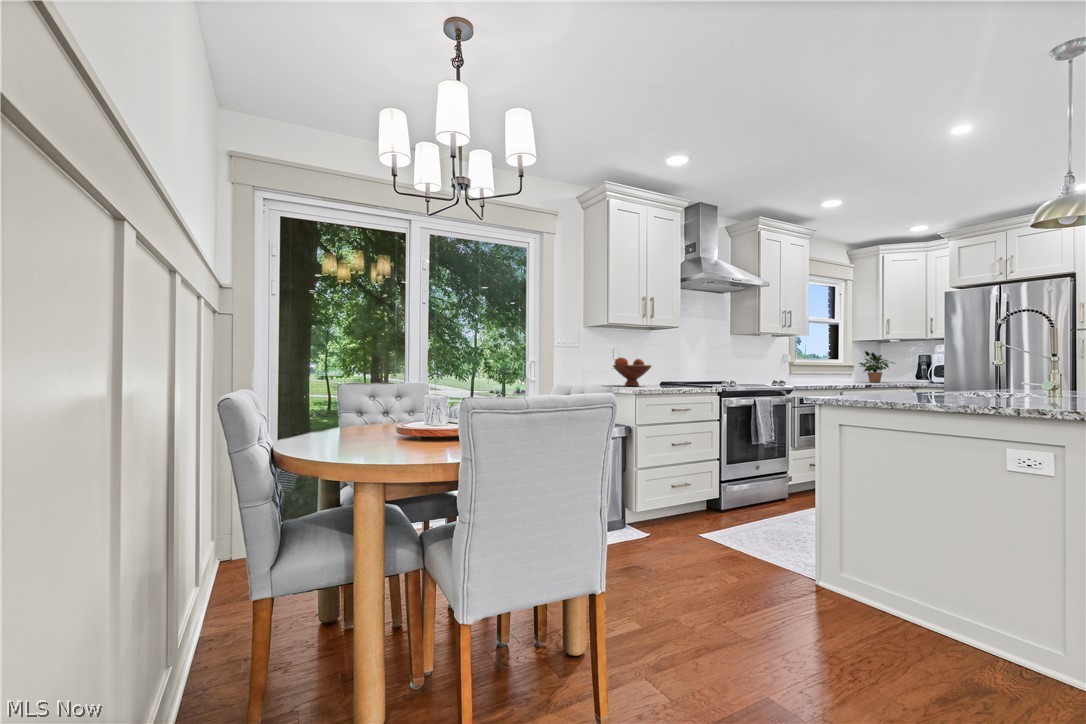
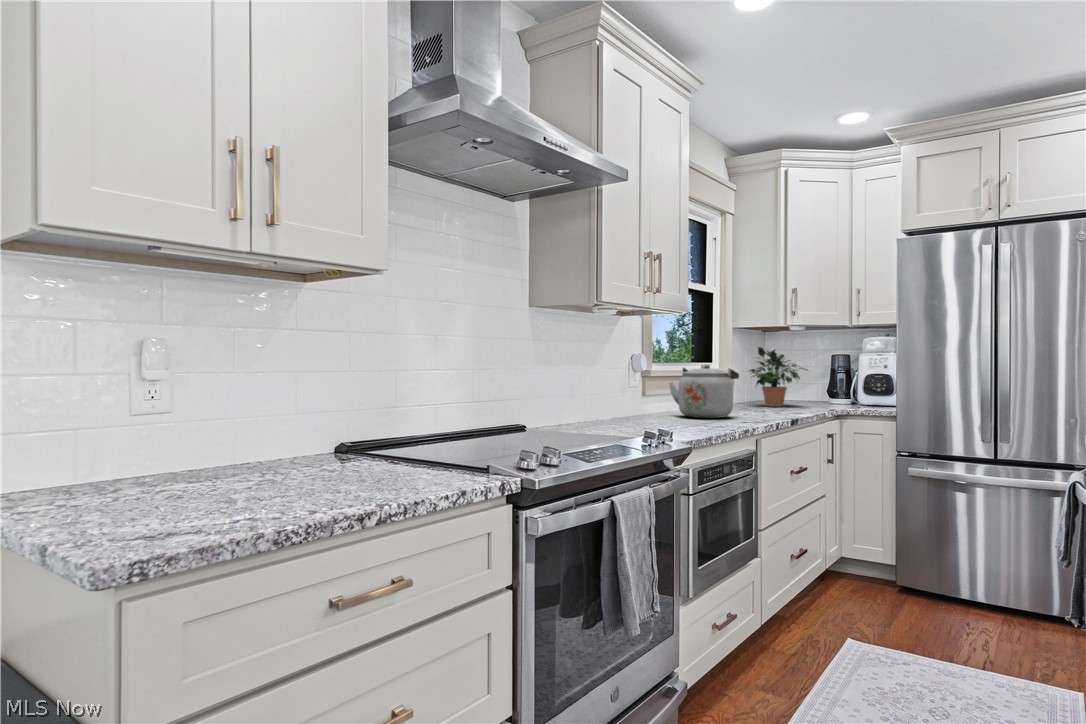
fruit bowl: present [613,357,651,386] -> none [84,385,265,506]
kettle: none [803,359,840,383] -> present [669,365,739,418]

